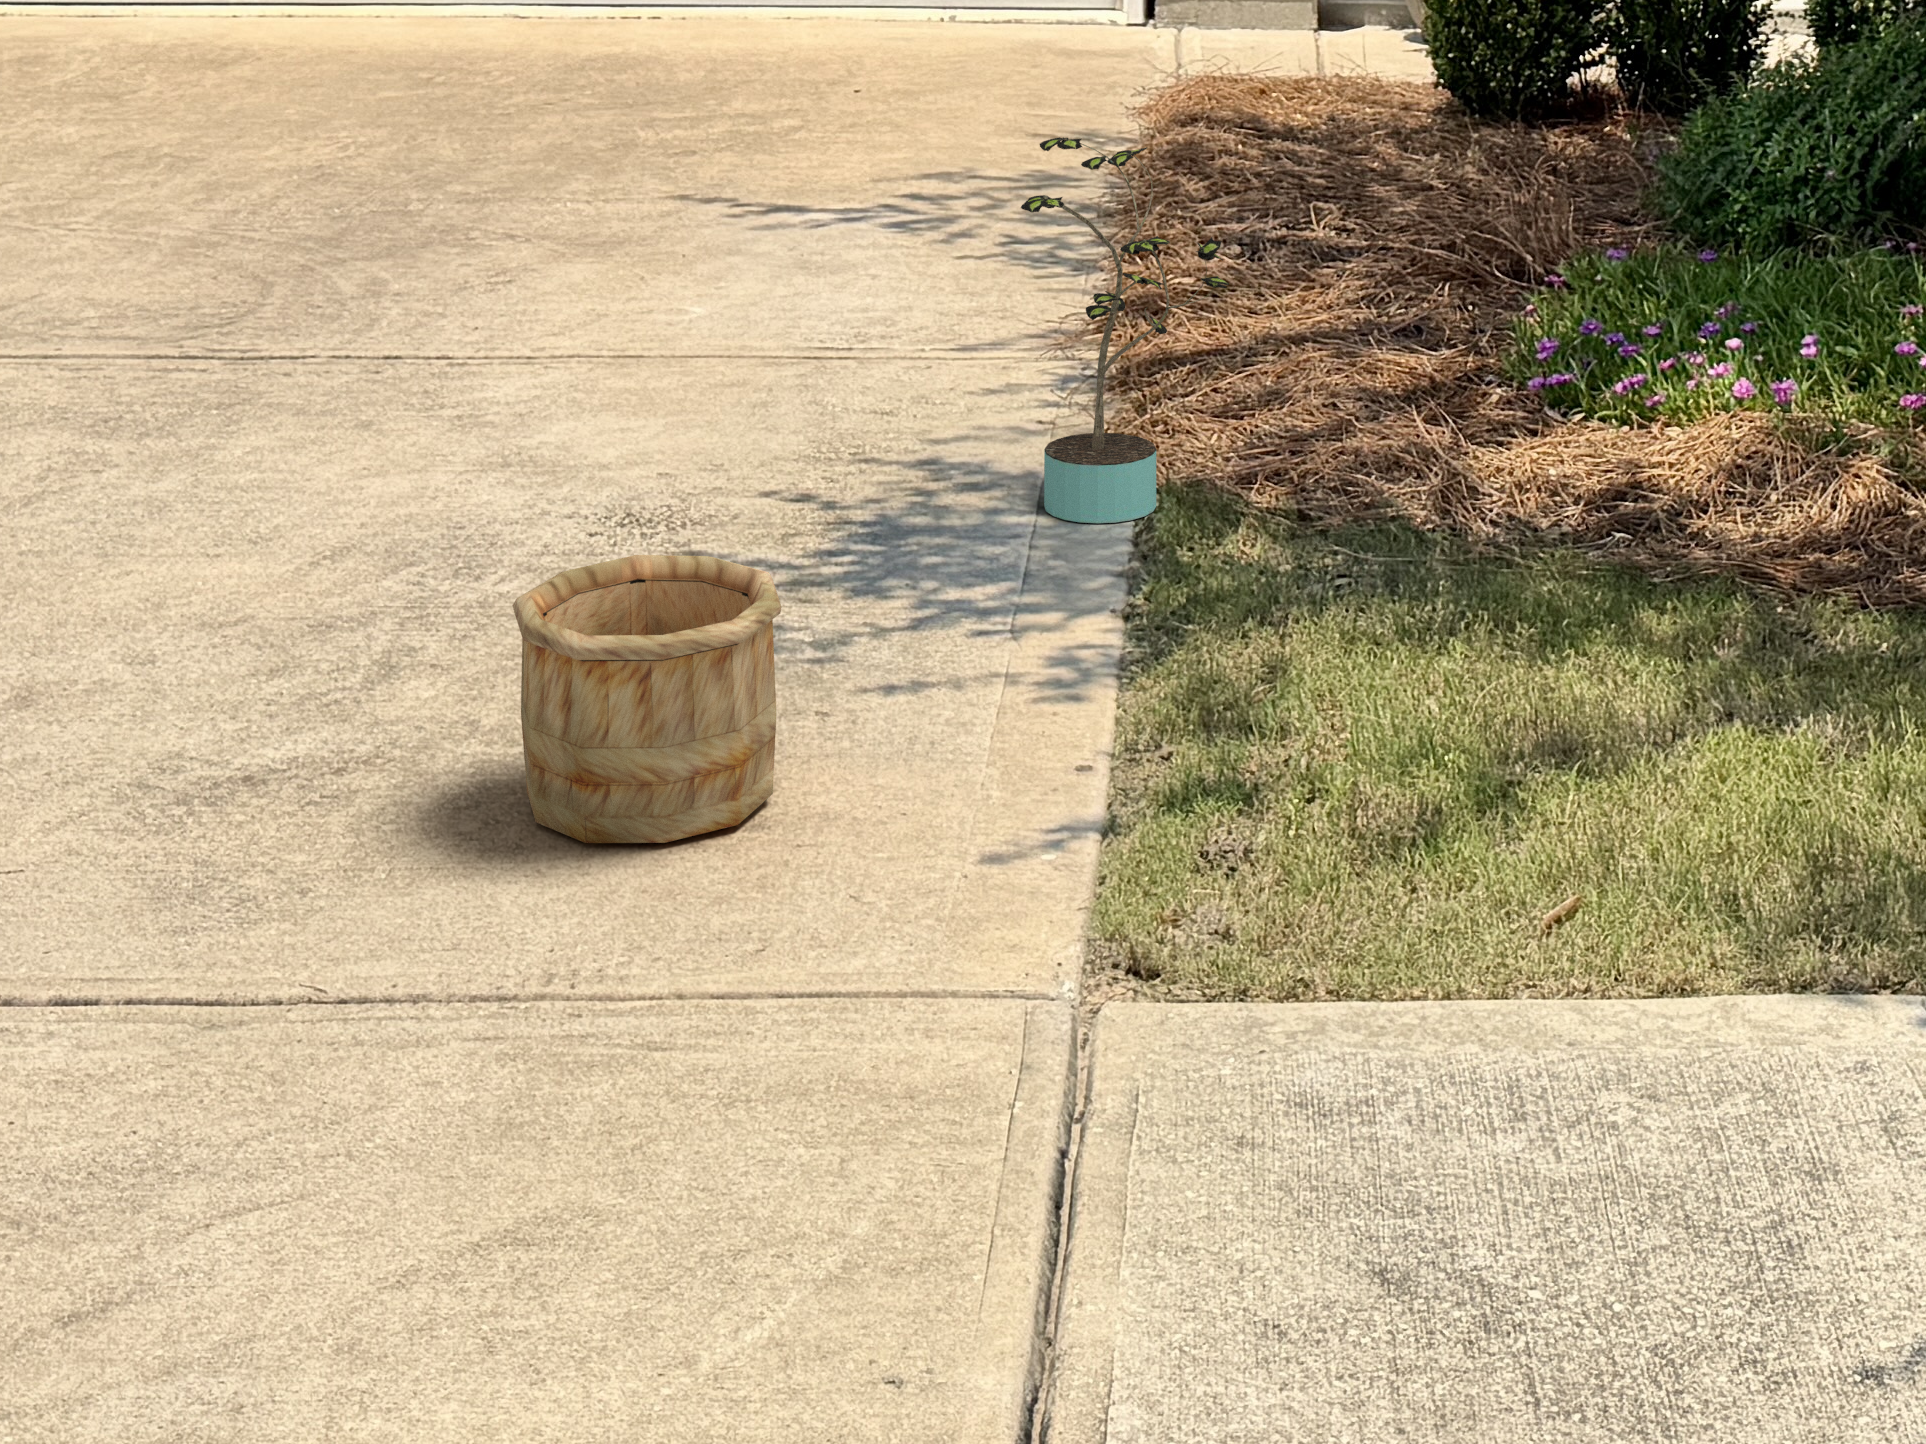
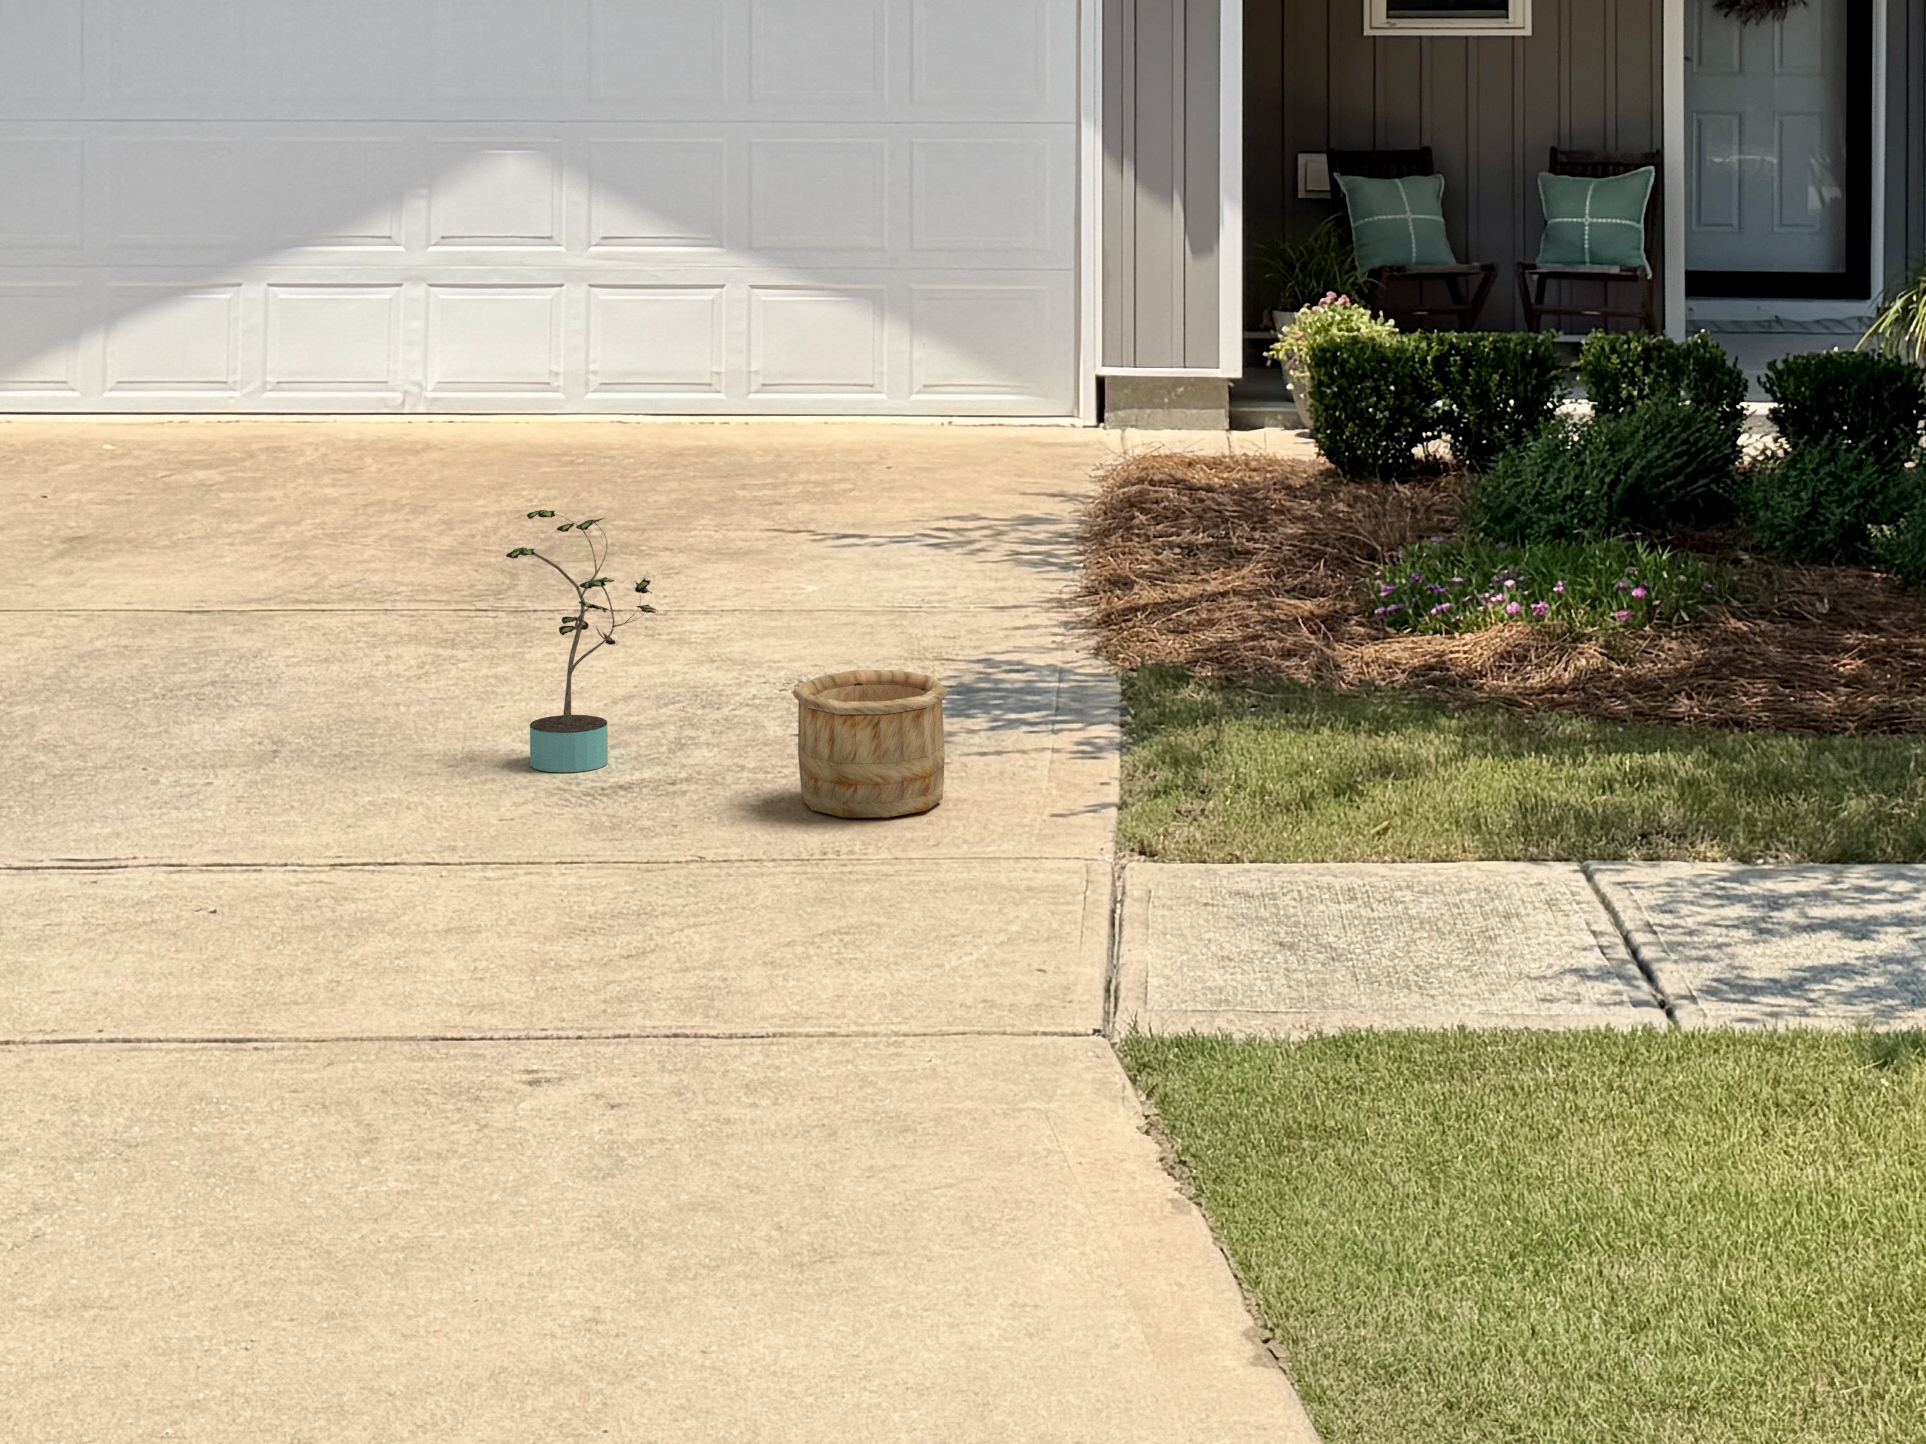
potted plant: present [1021,137,1229,523] -> present [506,510,656,772]

